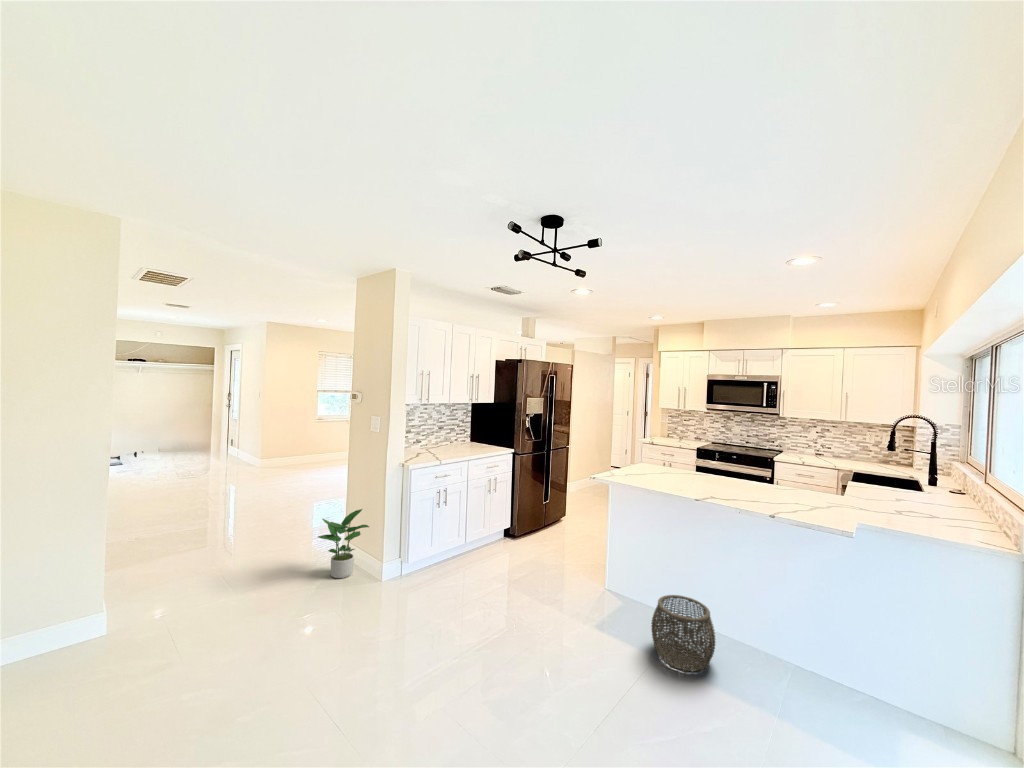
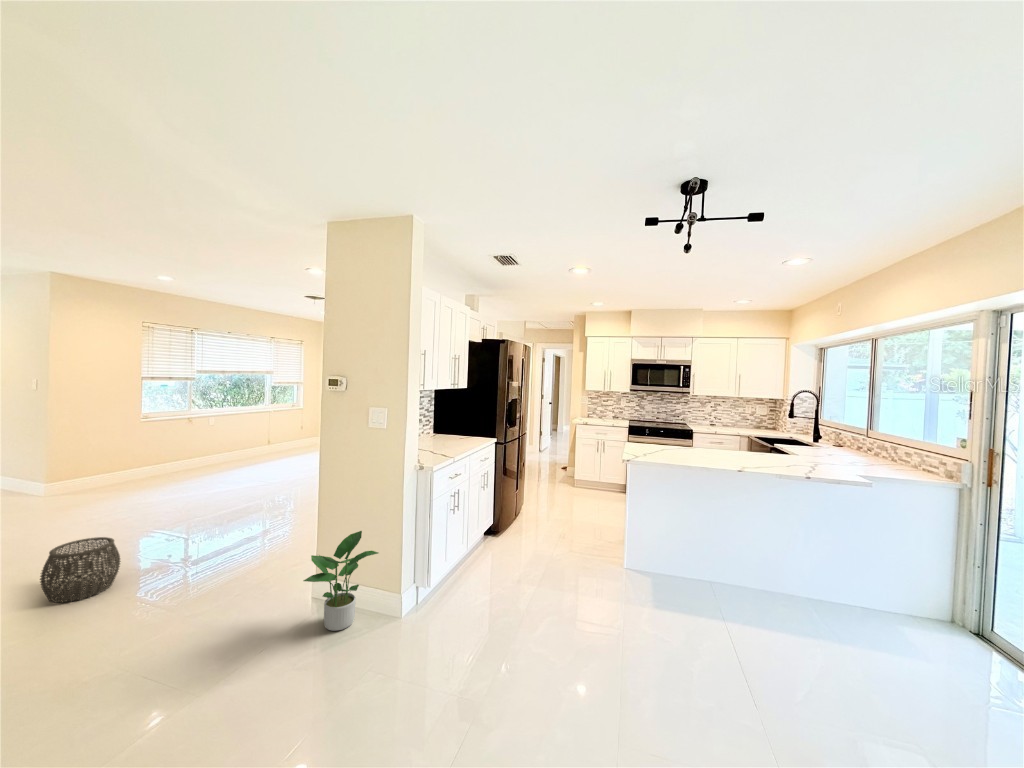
woven basket: present [651,595,715,672] -> present [40,537,121,603]

